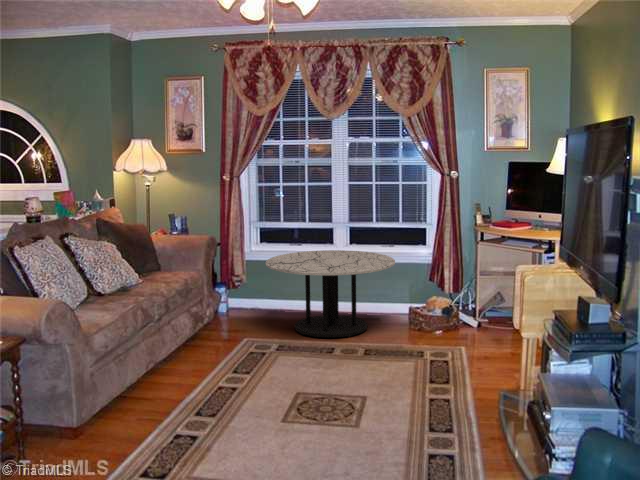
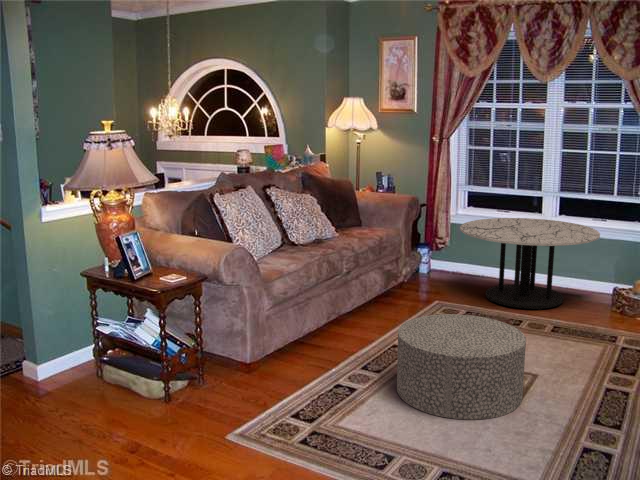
ottoman: none [238,347,362,449] -> present [397,314,526,420]

